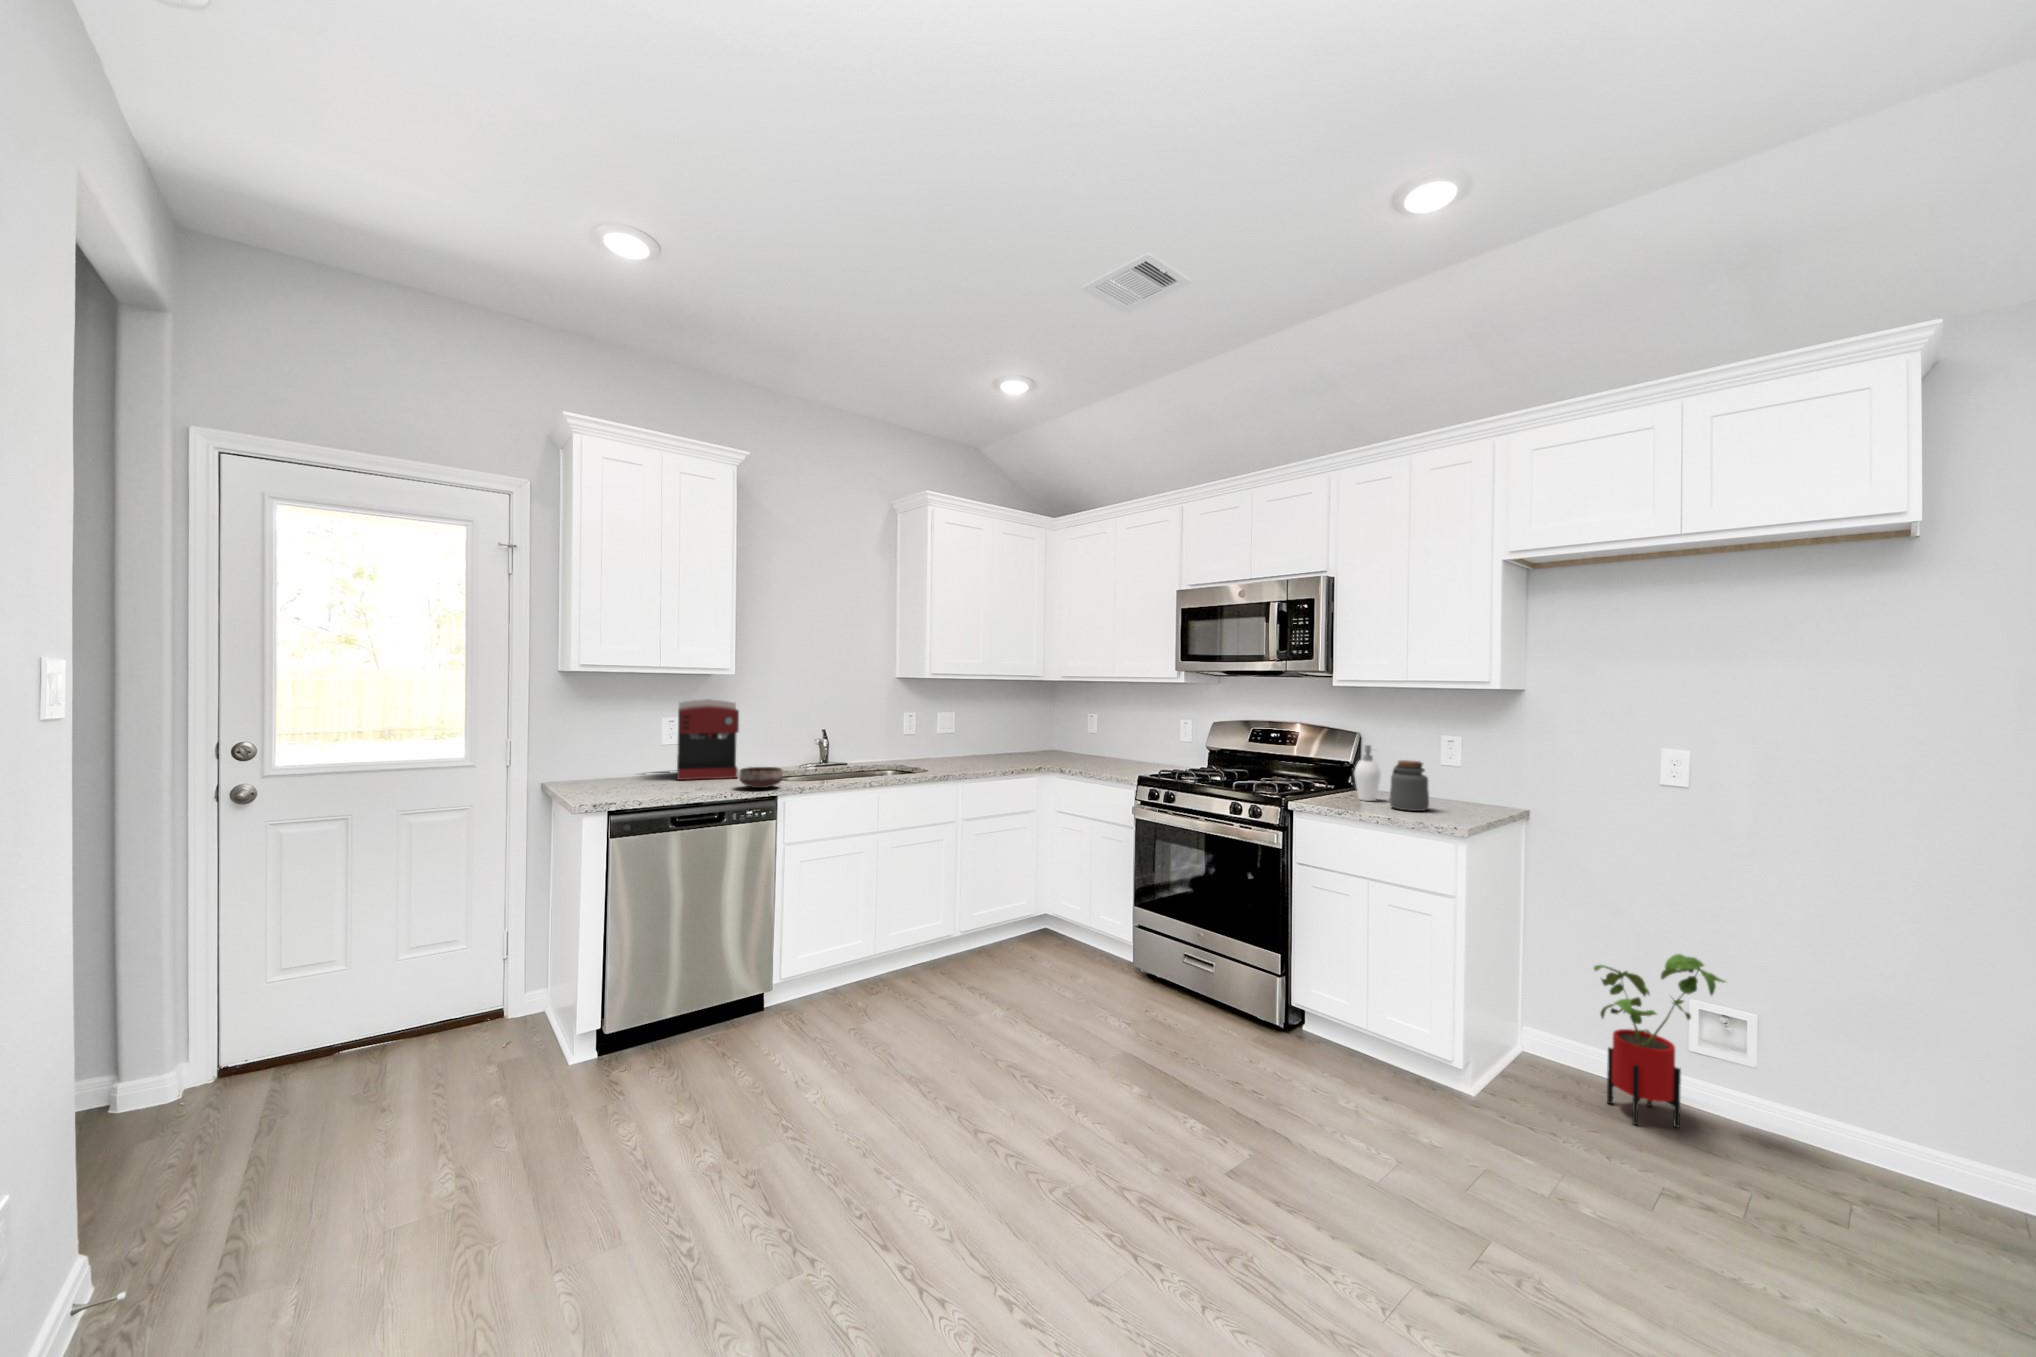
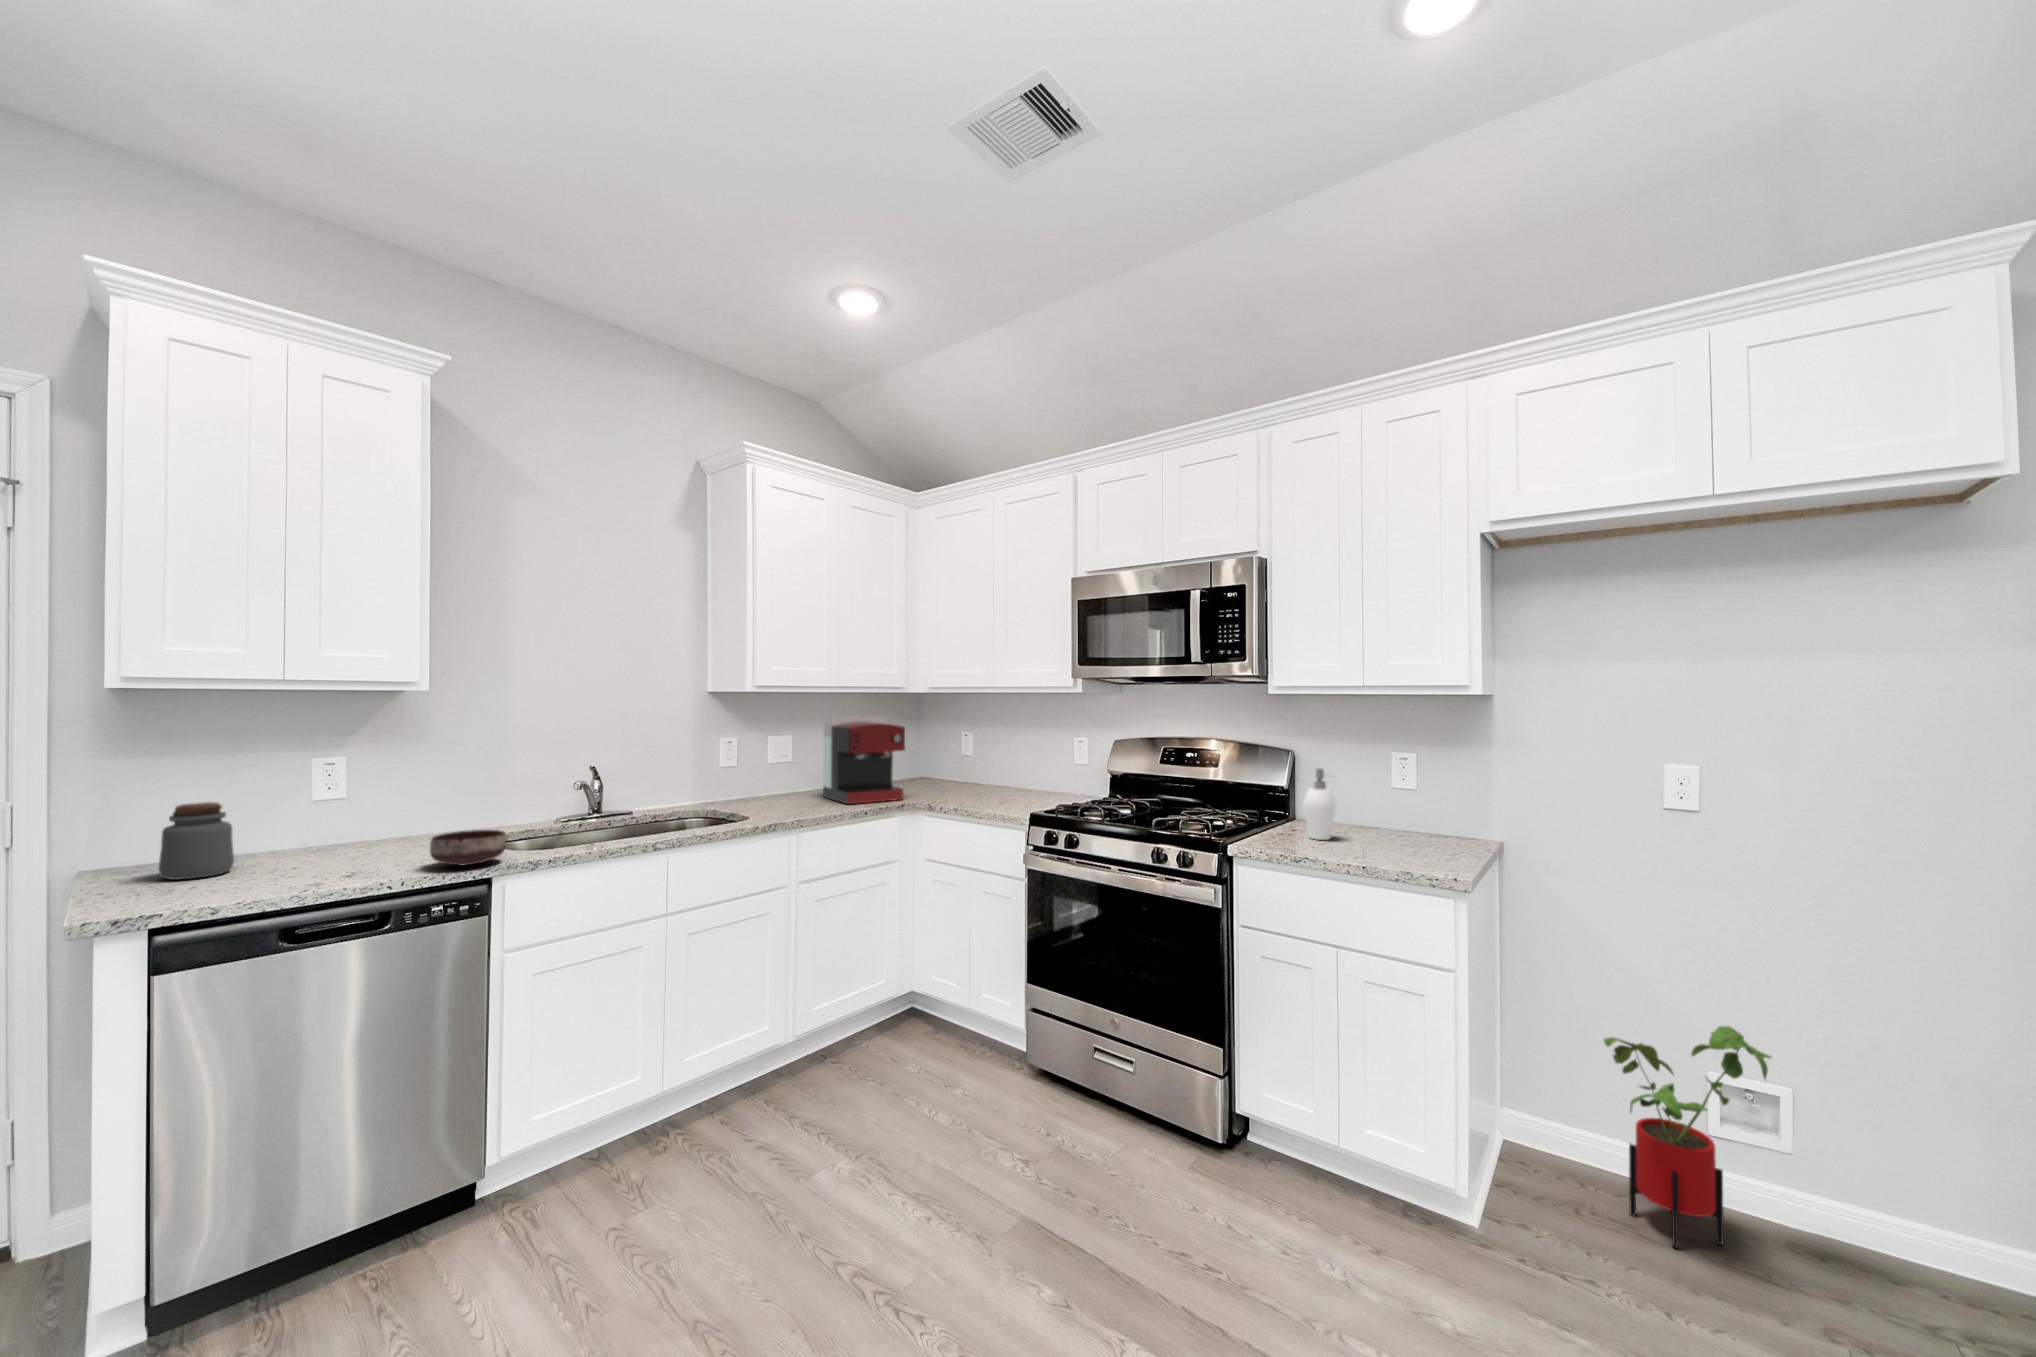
coffee maker: present [677,699,739,780] -> present [823,715,905,804]
jar: present [1389,760,1429,811] -> present [159,802,234,880]

